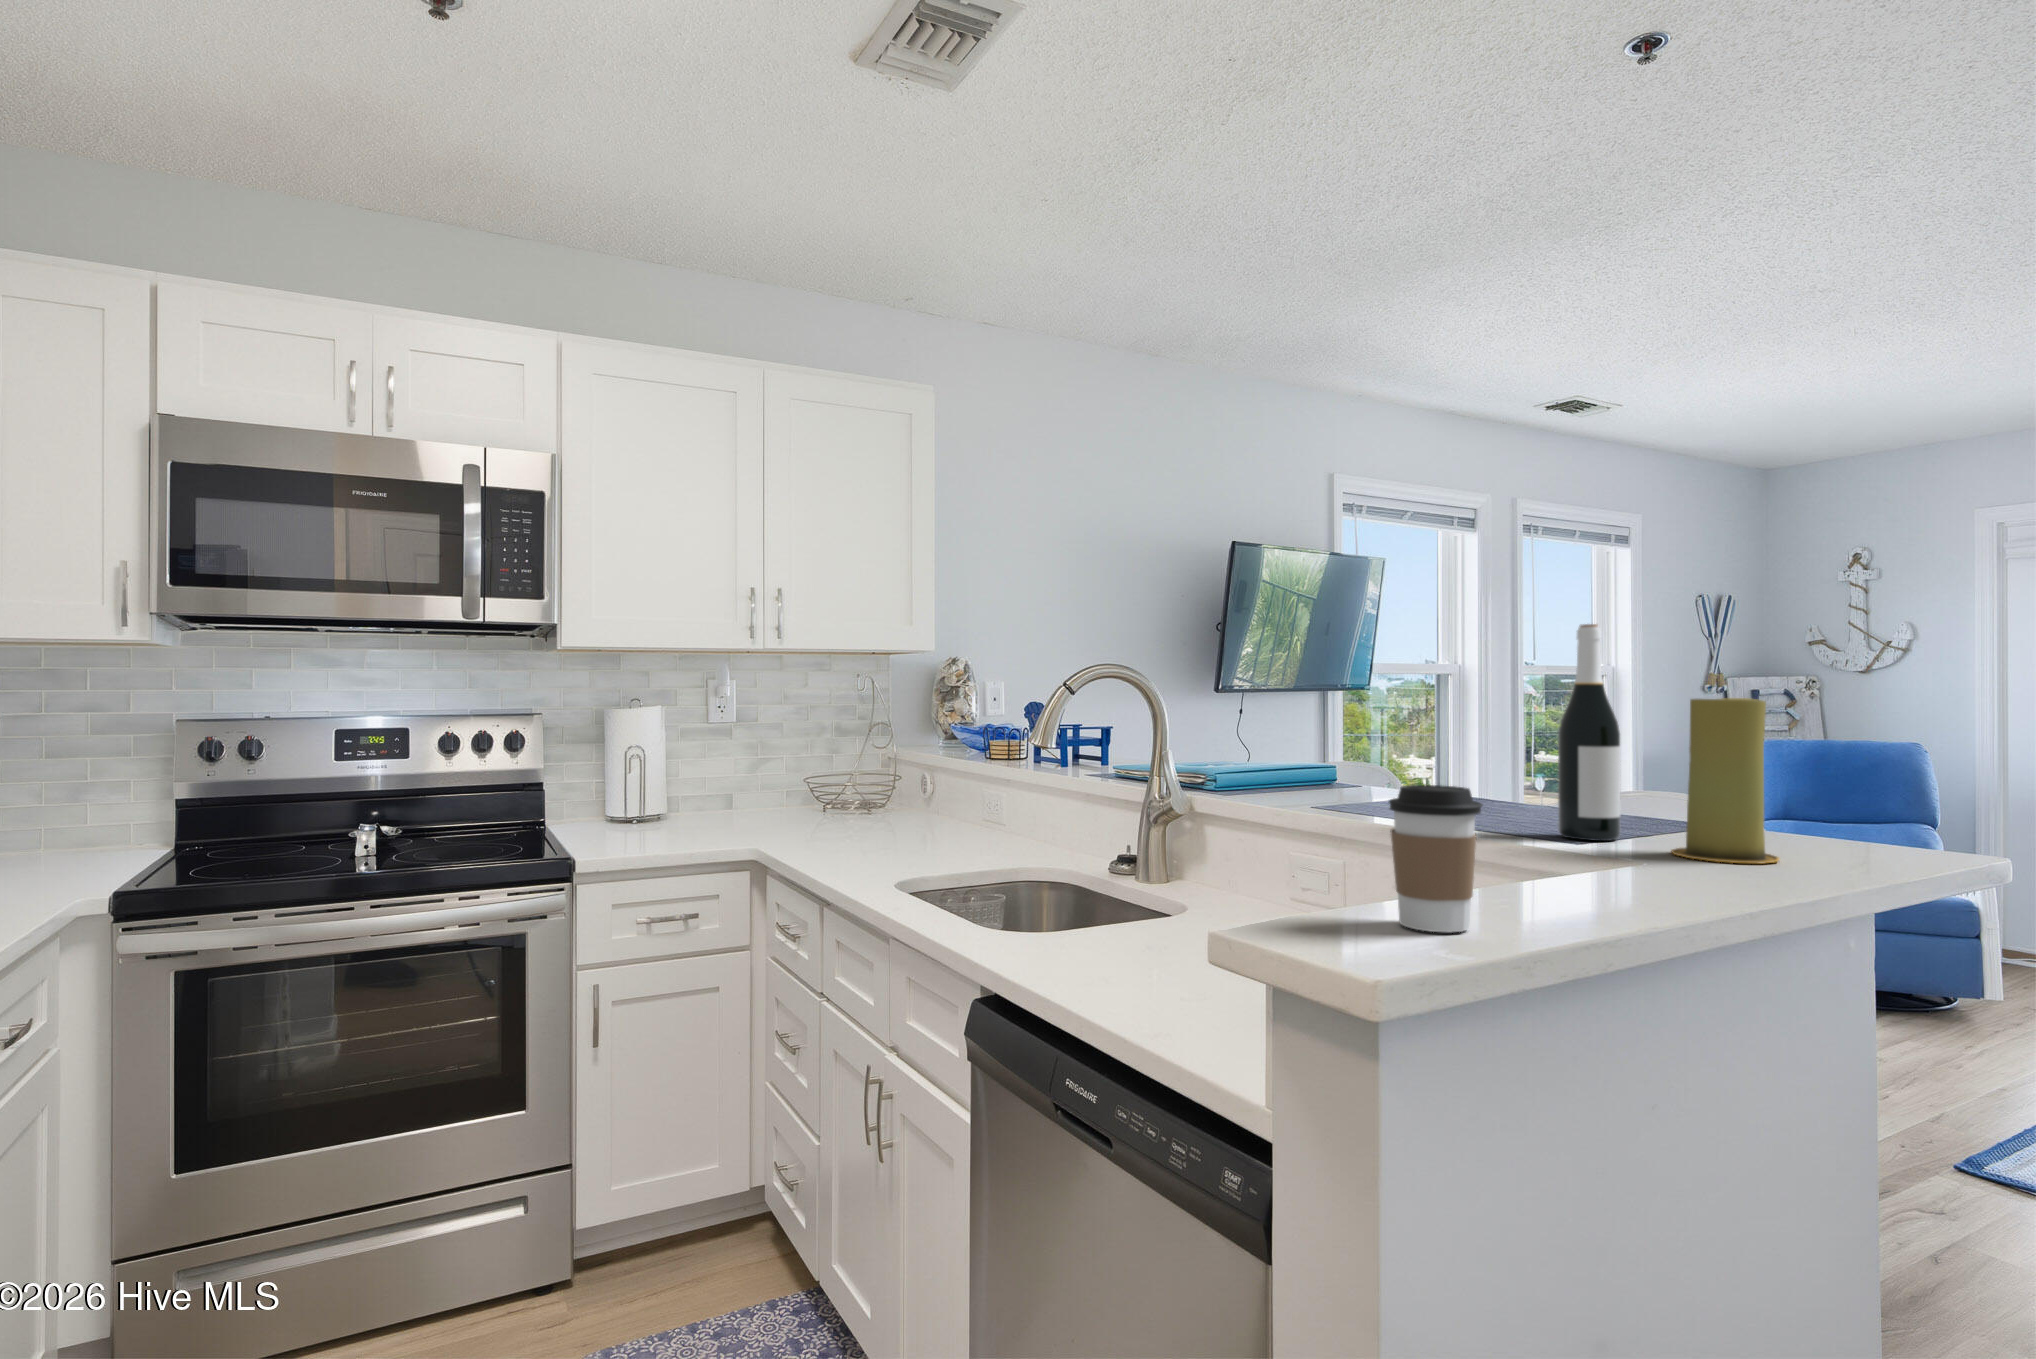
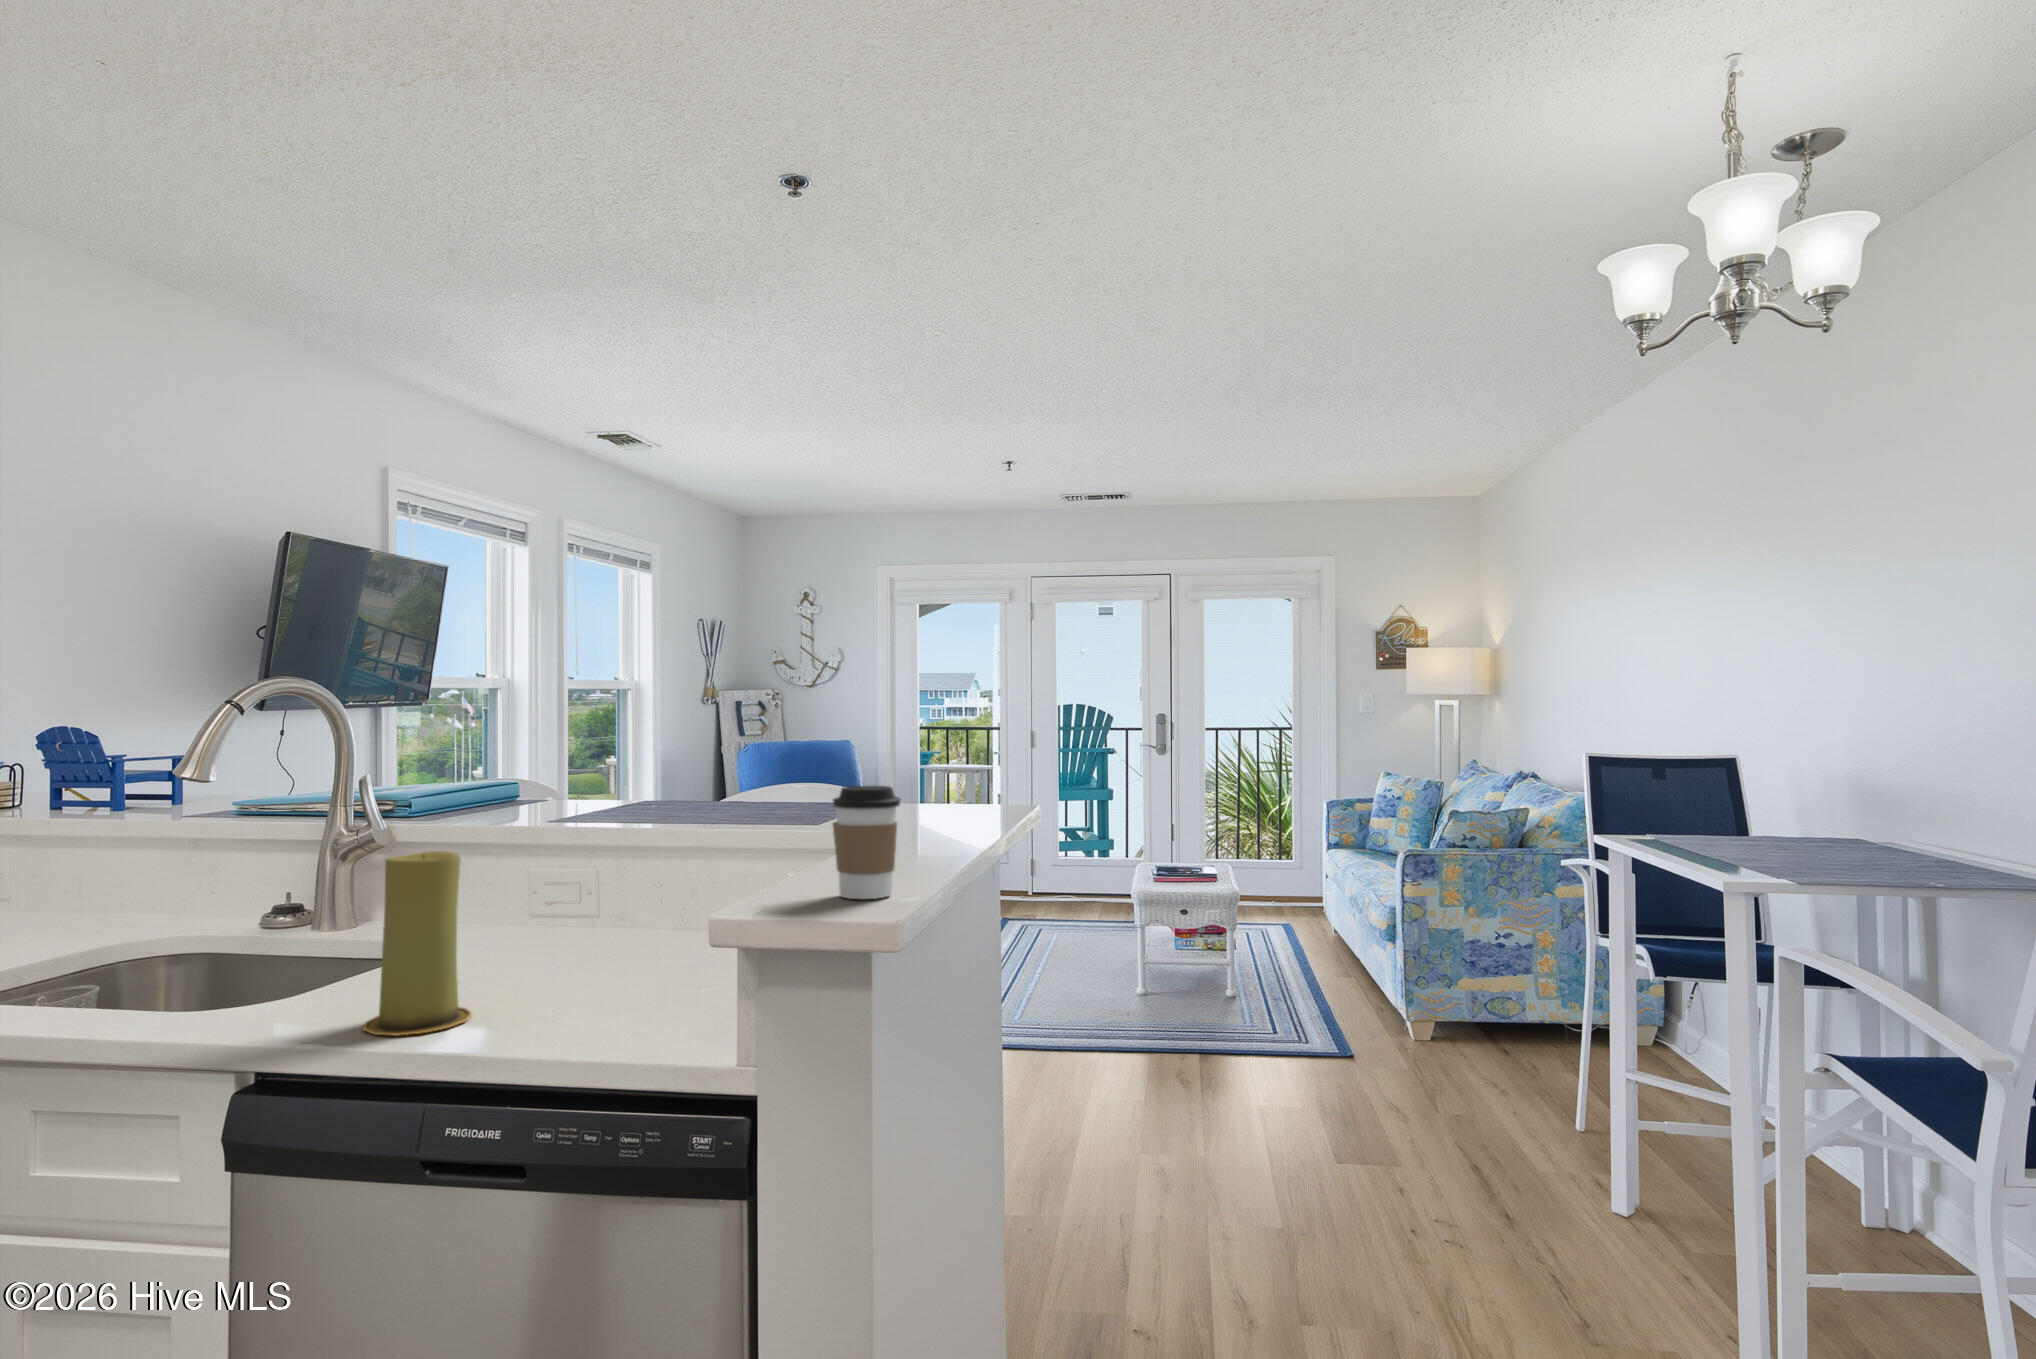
wine bottle: present [1558,624,1620,841] -> none [793,654,838,827]
candle: present [1671,698,1779,863] -> present [363,851,472,1035]

